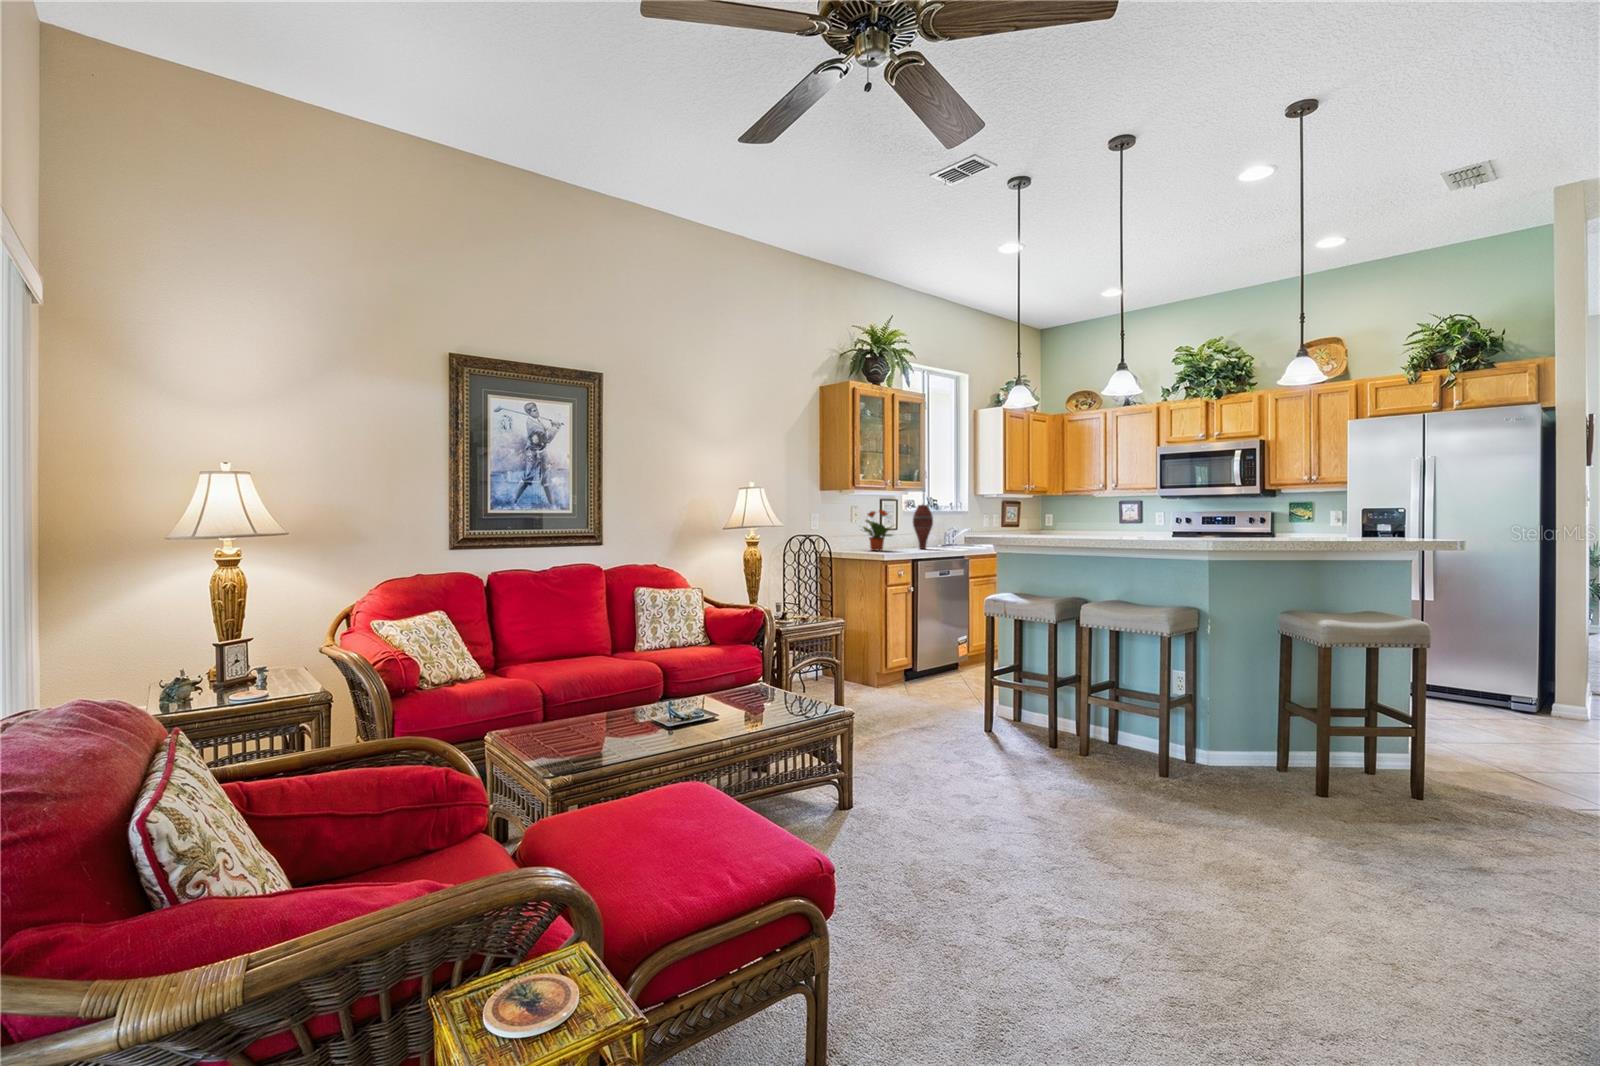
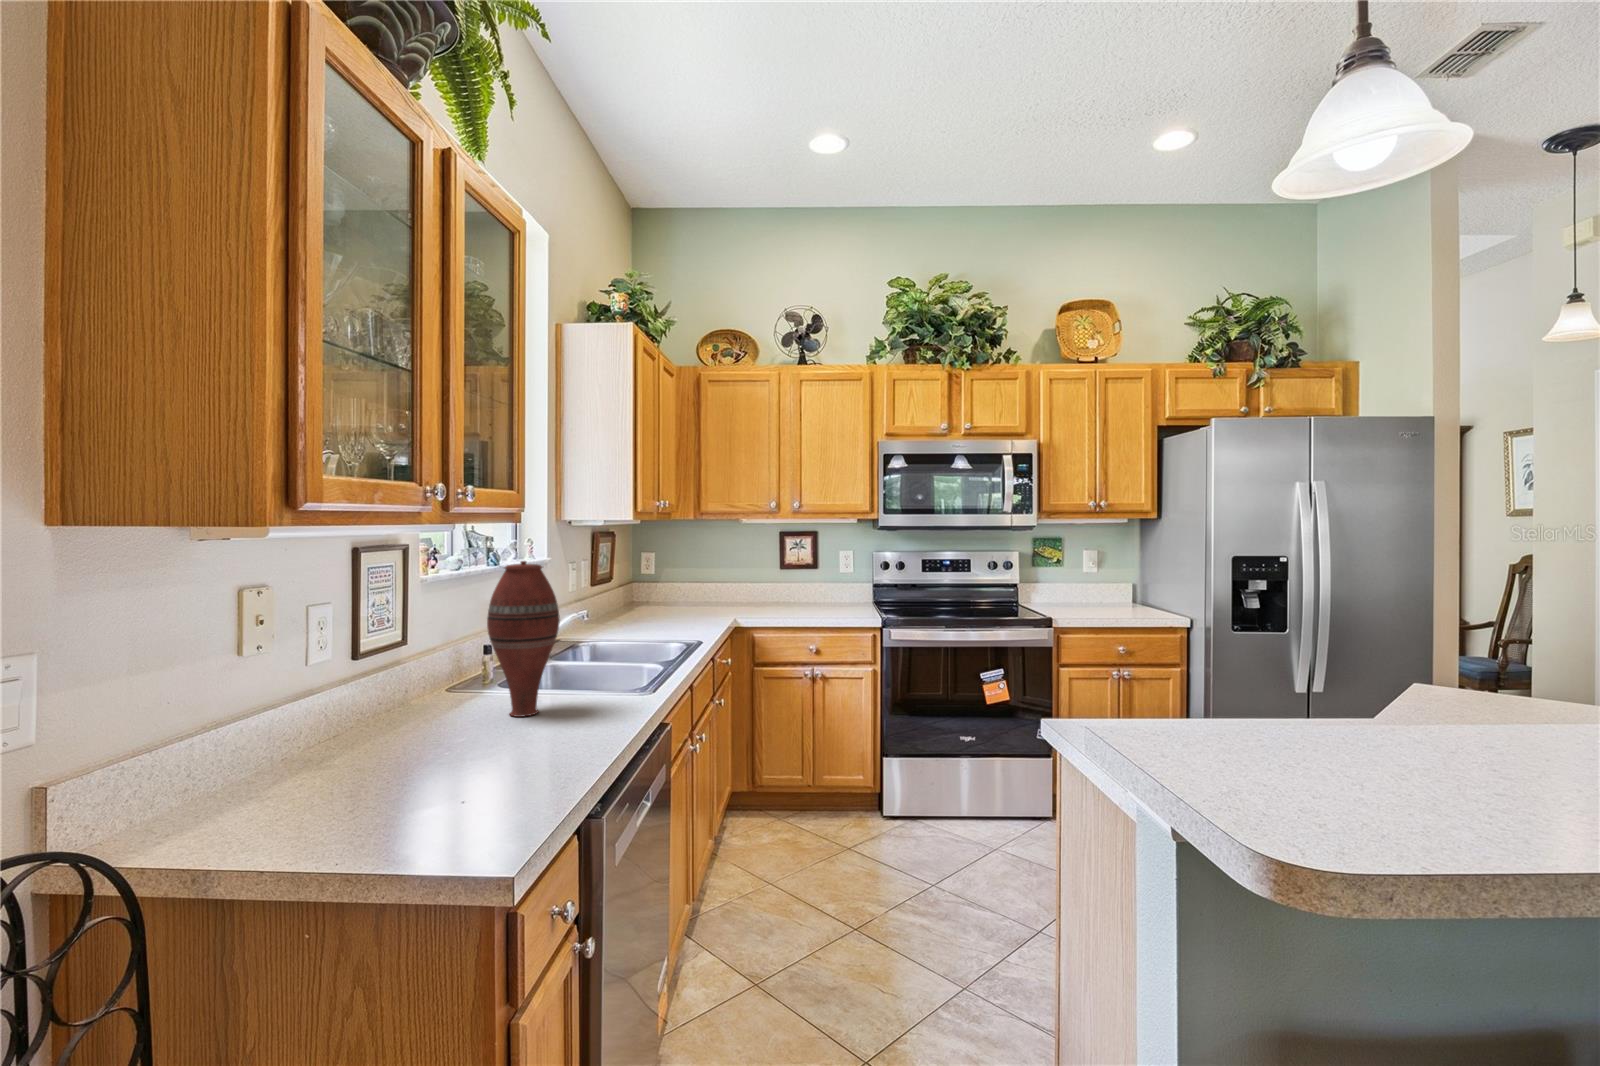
potted plant: present [863,510,892,551] -> none [281,606,476,801]

